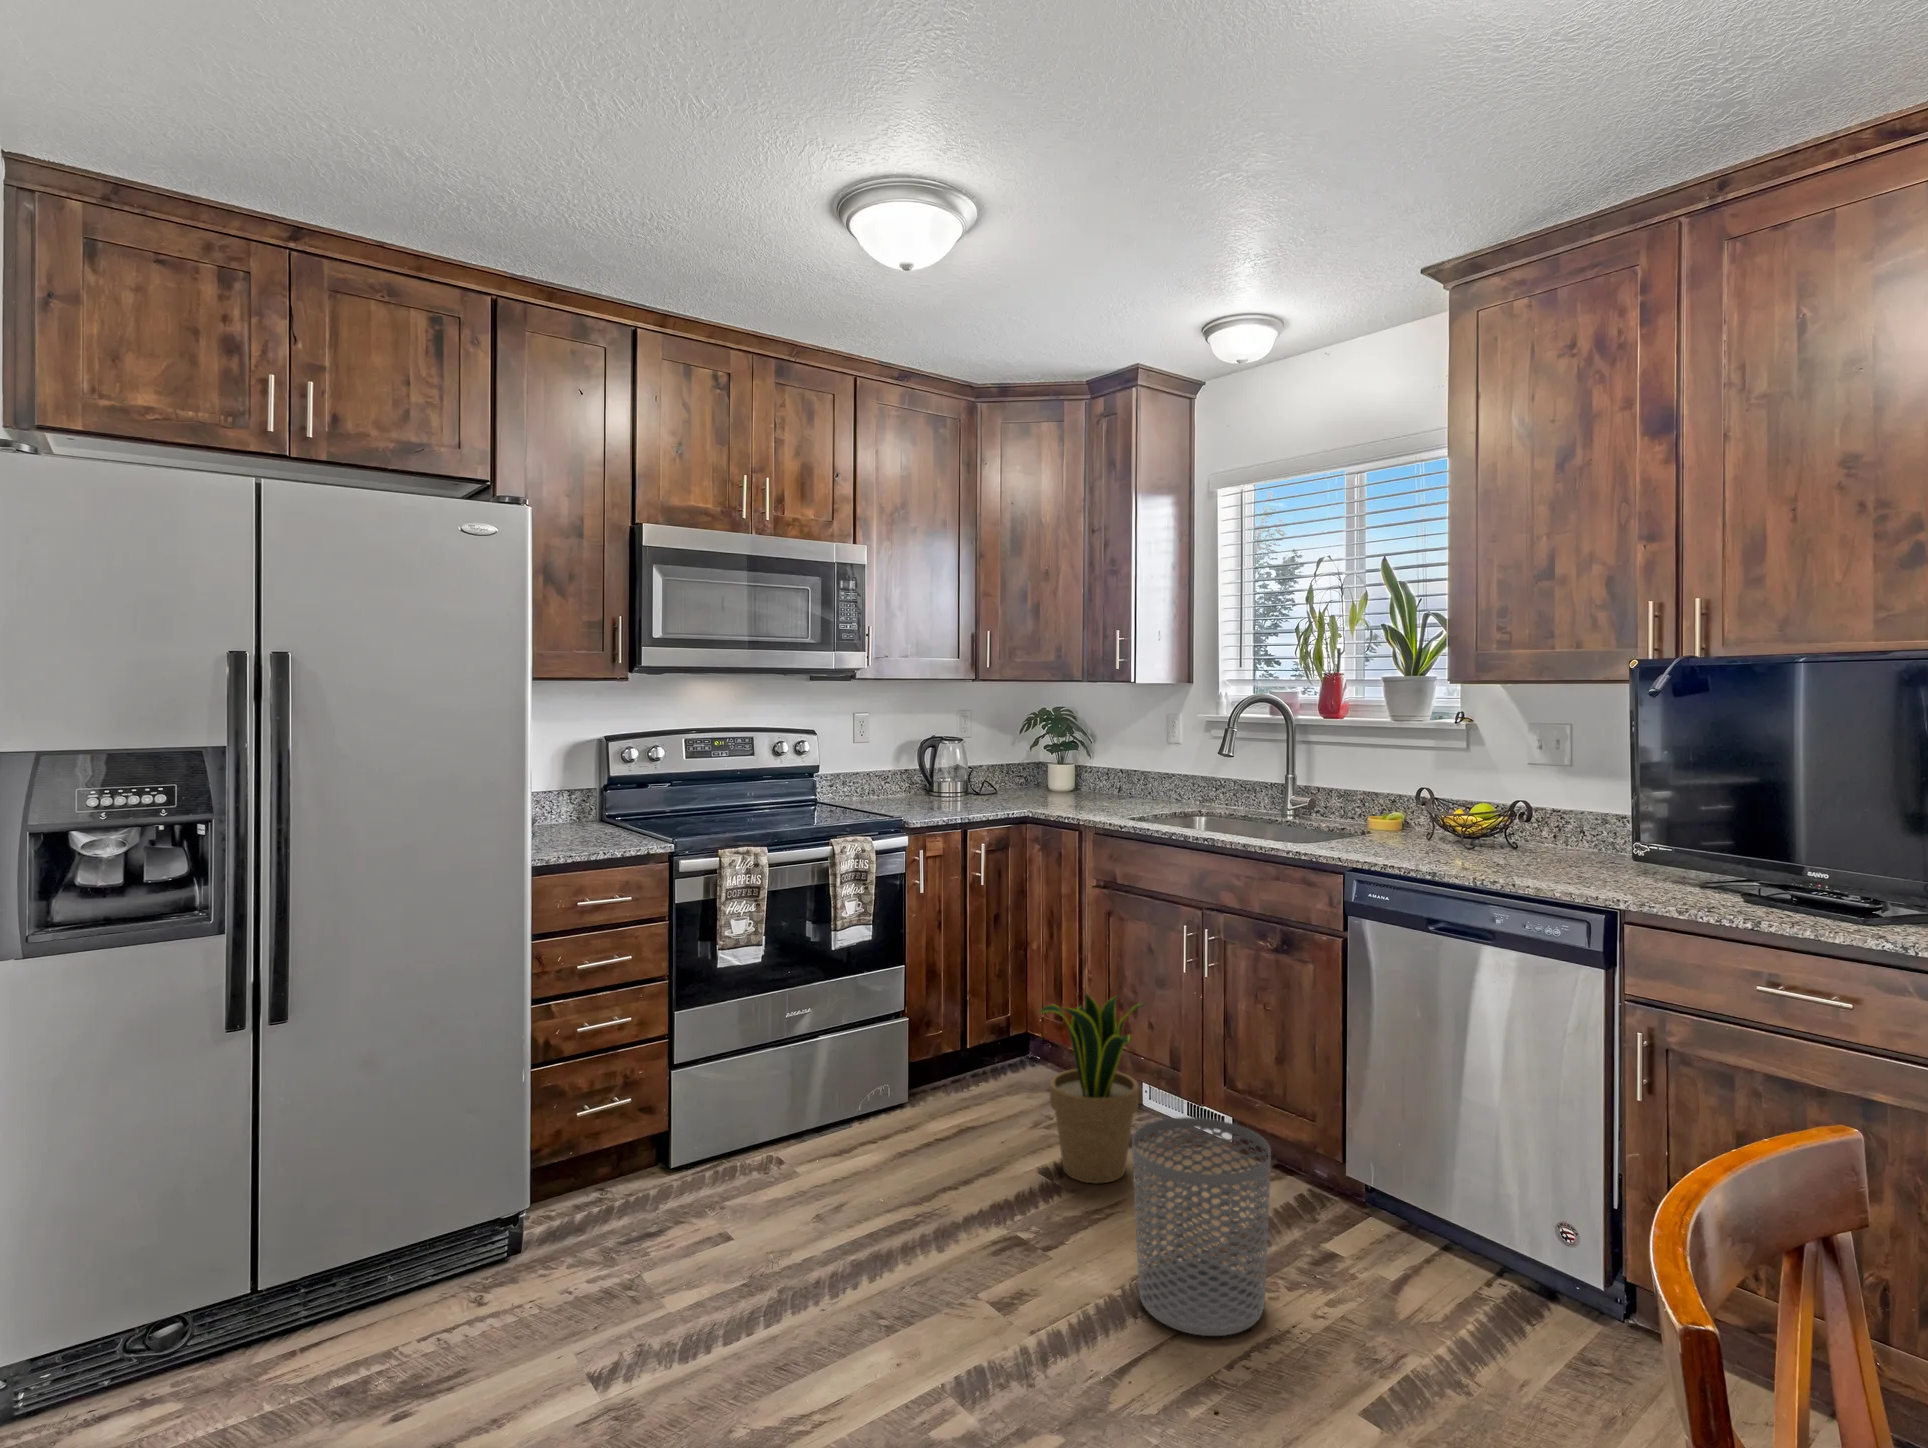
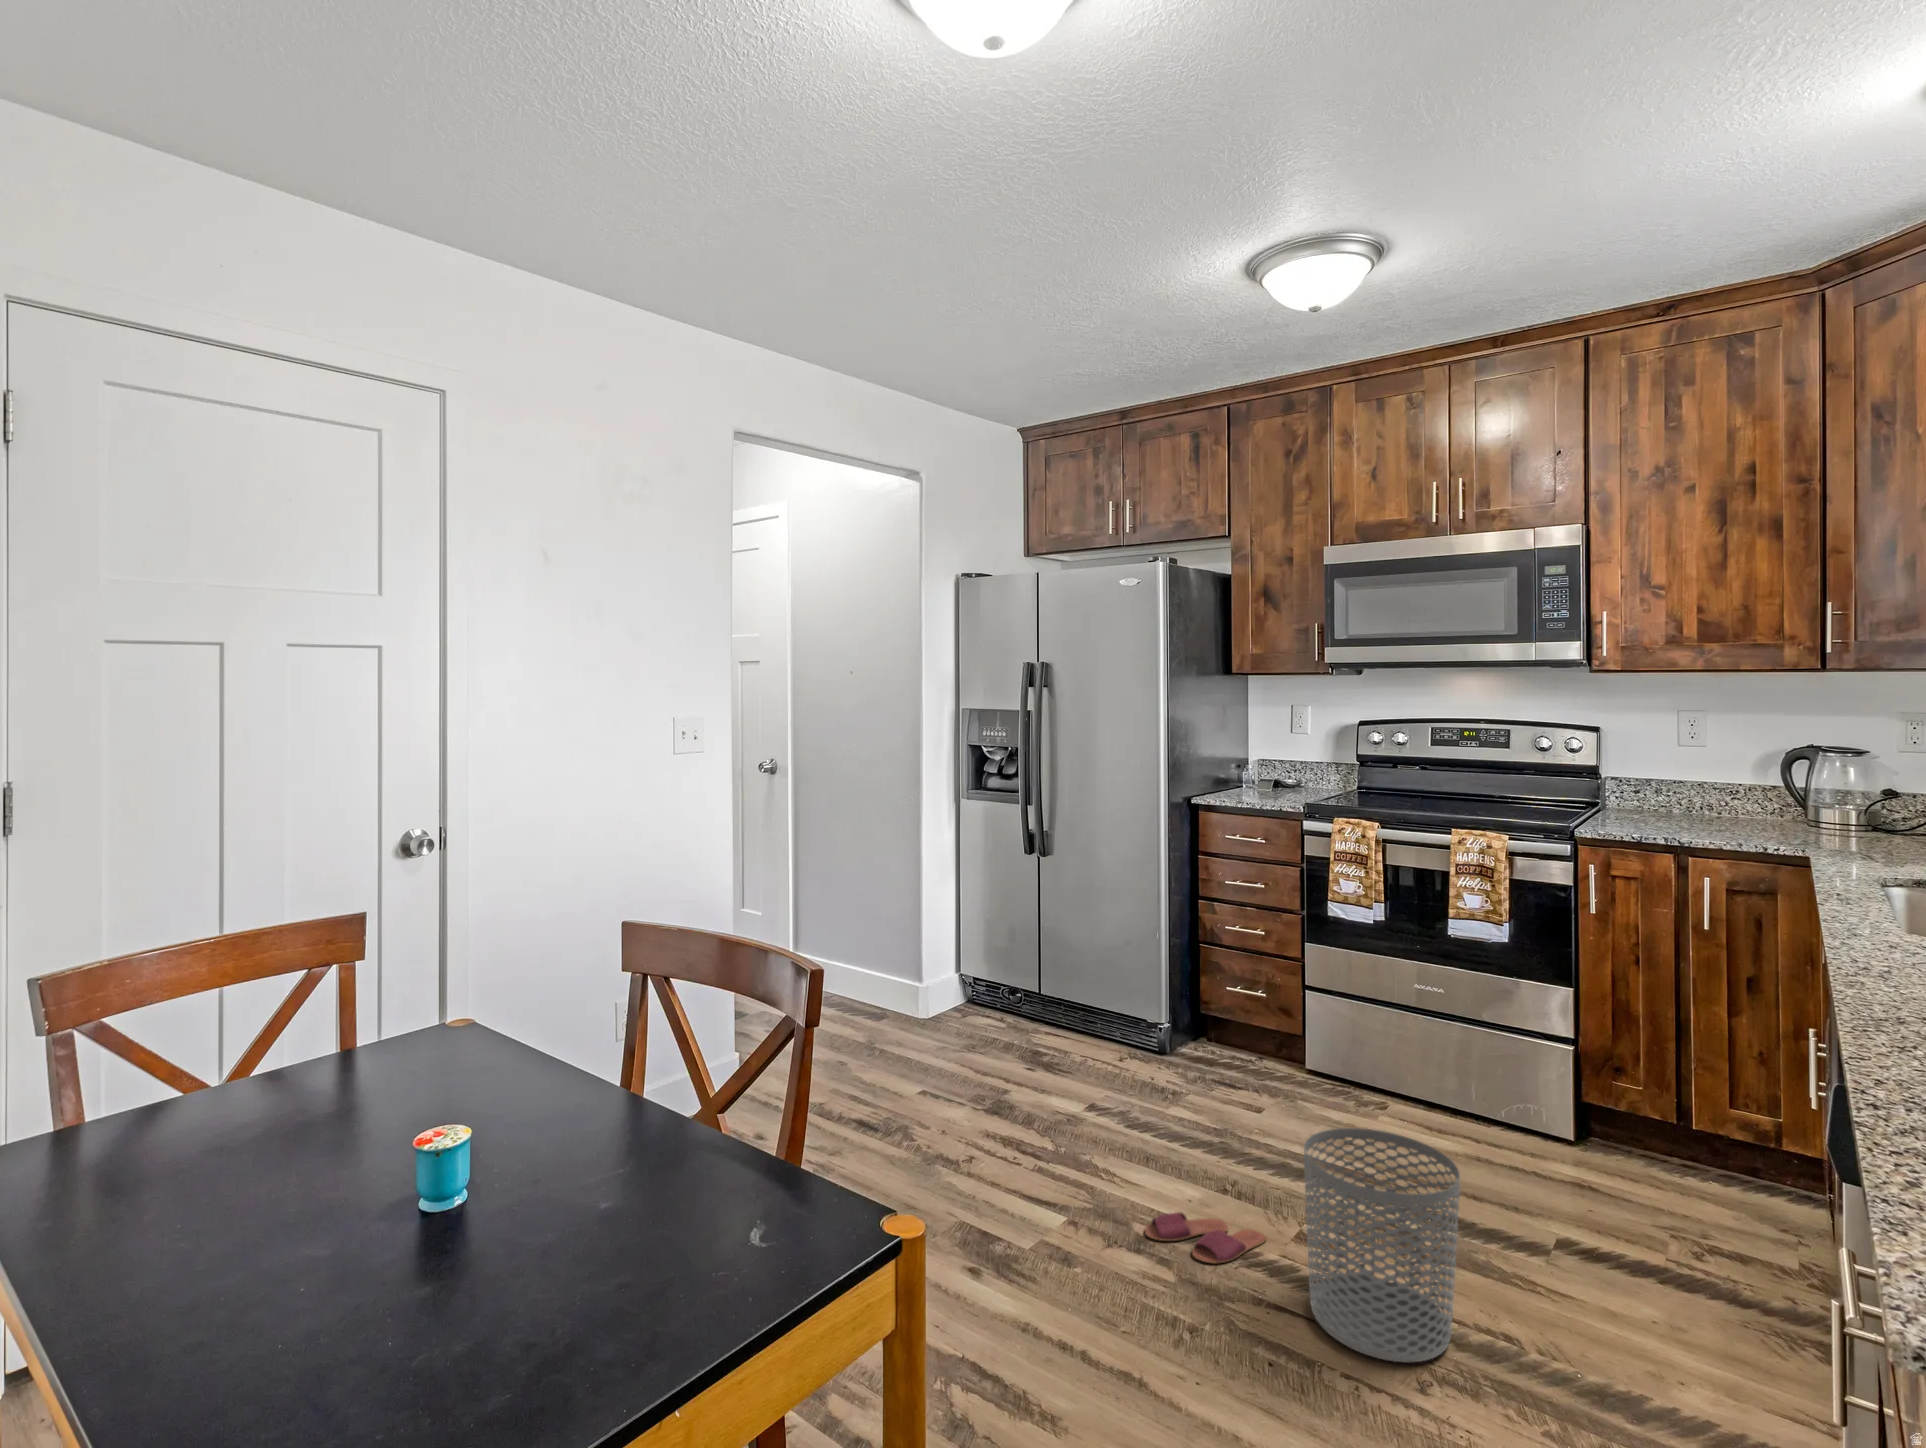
potted plant: present [1039,994,1144,1183] -> none [1504,1032,1644,1268]
slippers: none [993,1317,1090,1405] -> present [1145,1212,1266,1263]

